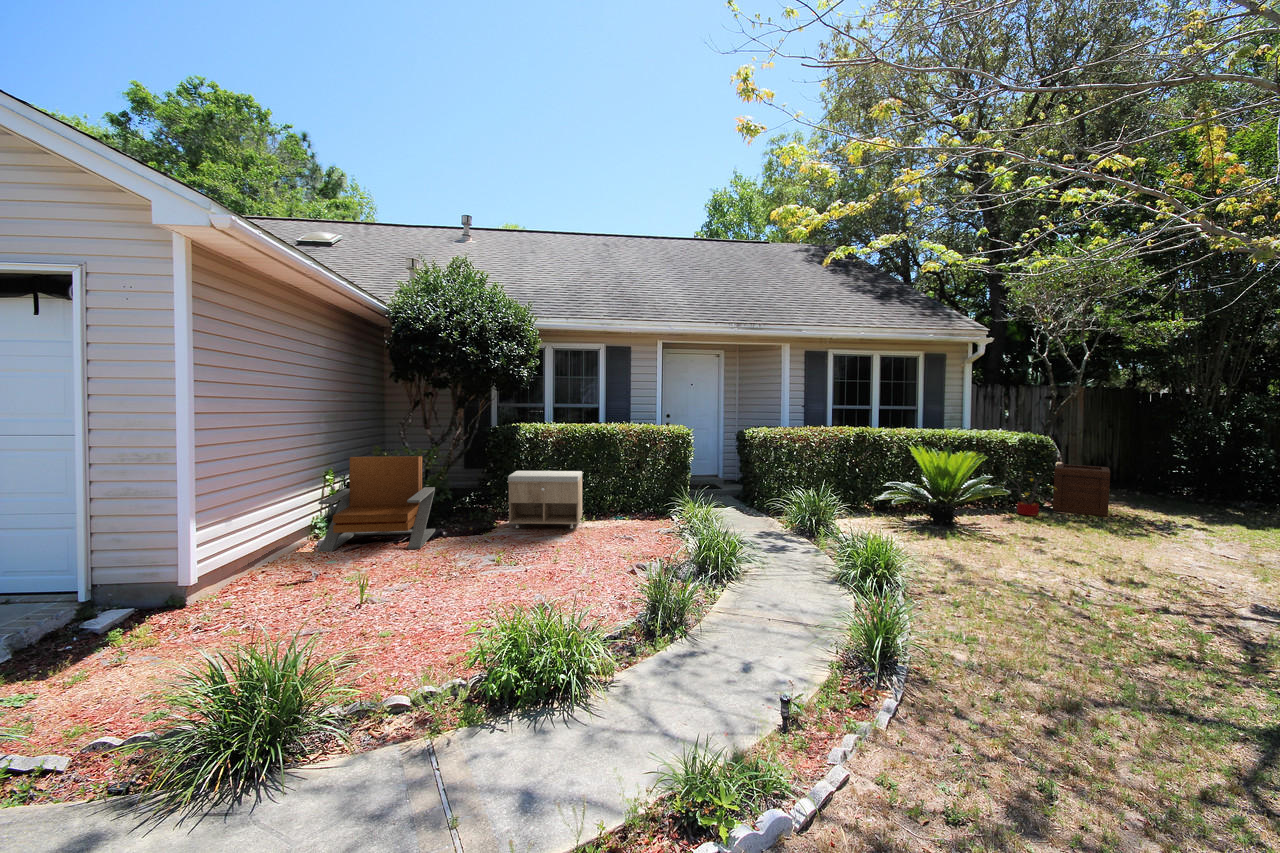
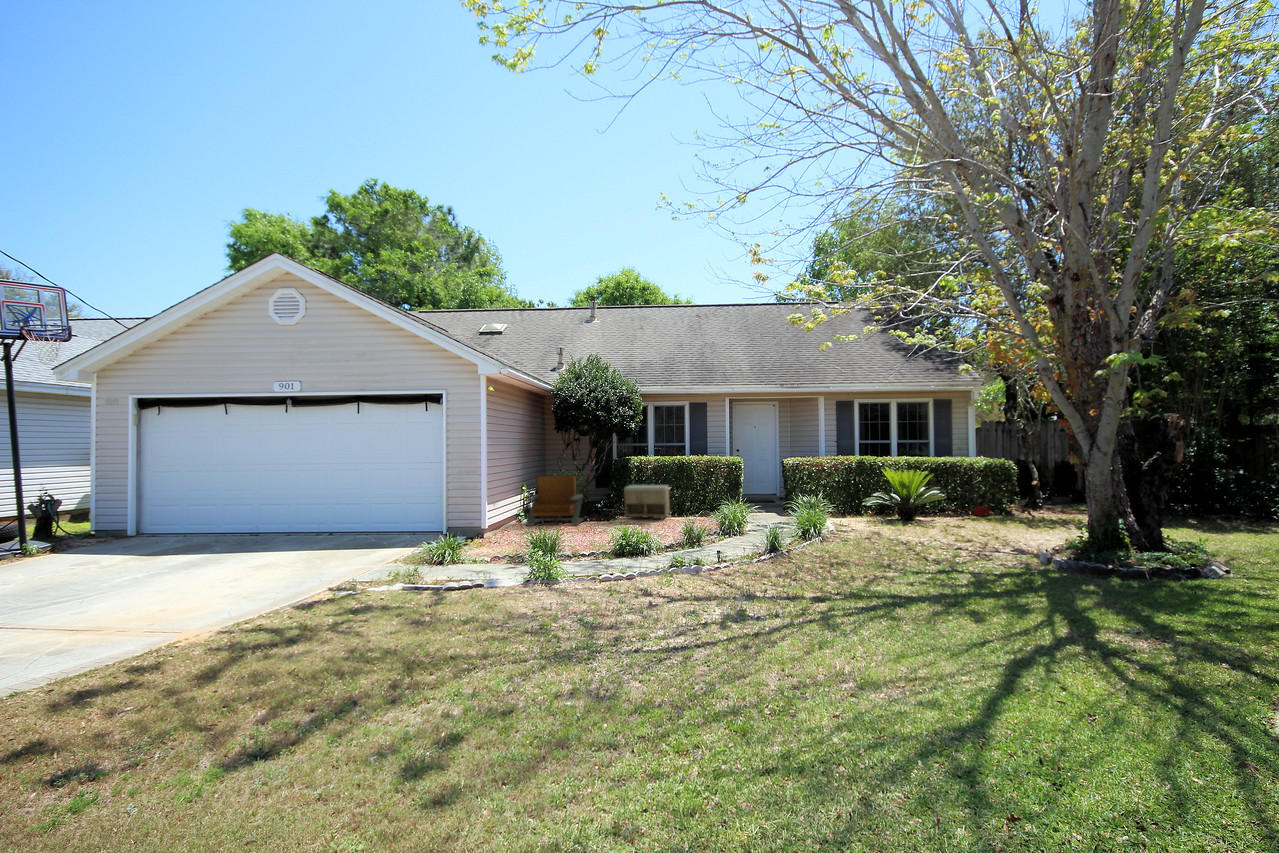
wooden crate: present [1053,464,1110,517] -> none [1006,481,1052,517]

